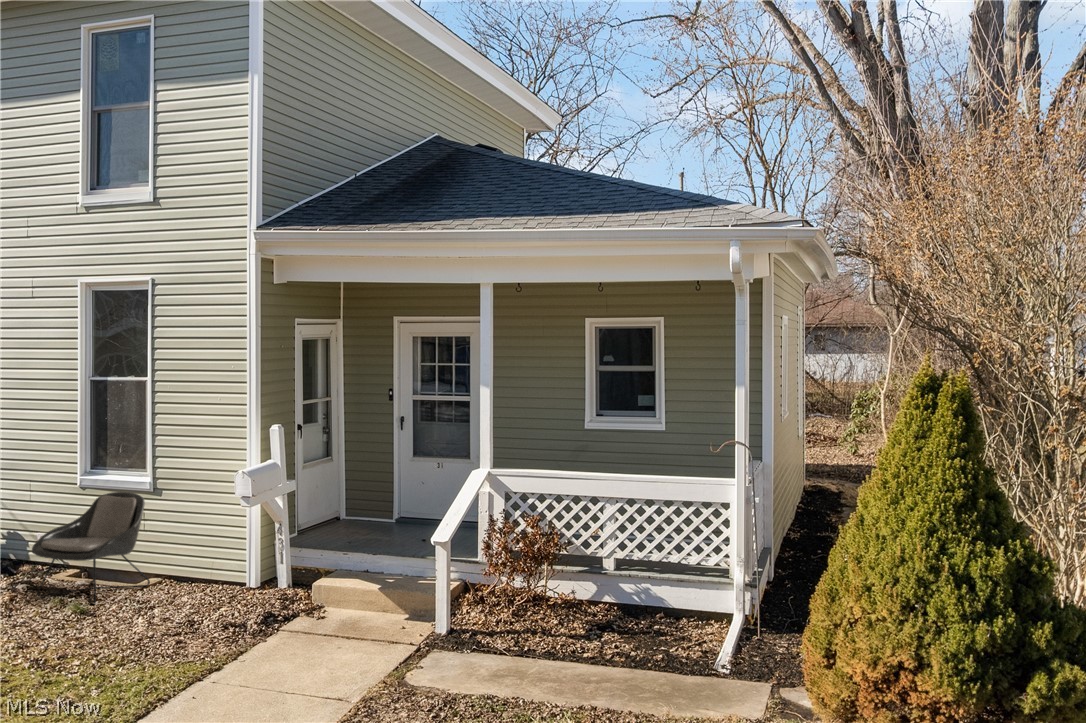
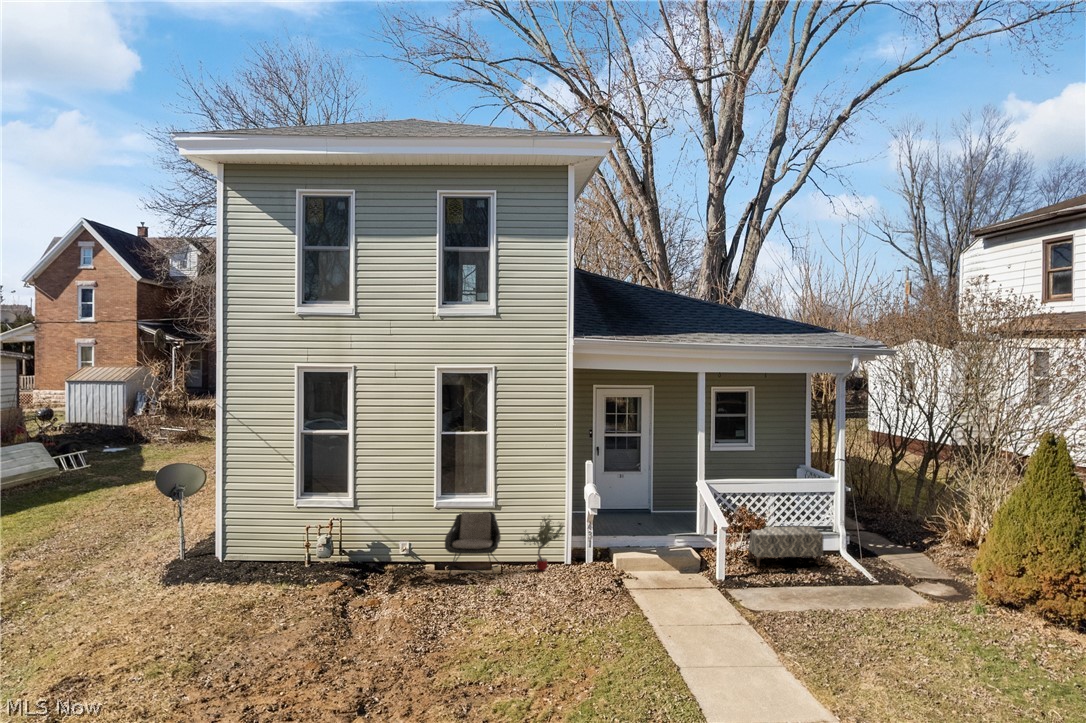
potted tree: none [165,506,228,600] -> present [521,515,563,571]
bench: none [536,556,674,641] -> present [748,526,824,567]

